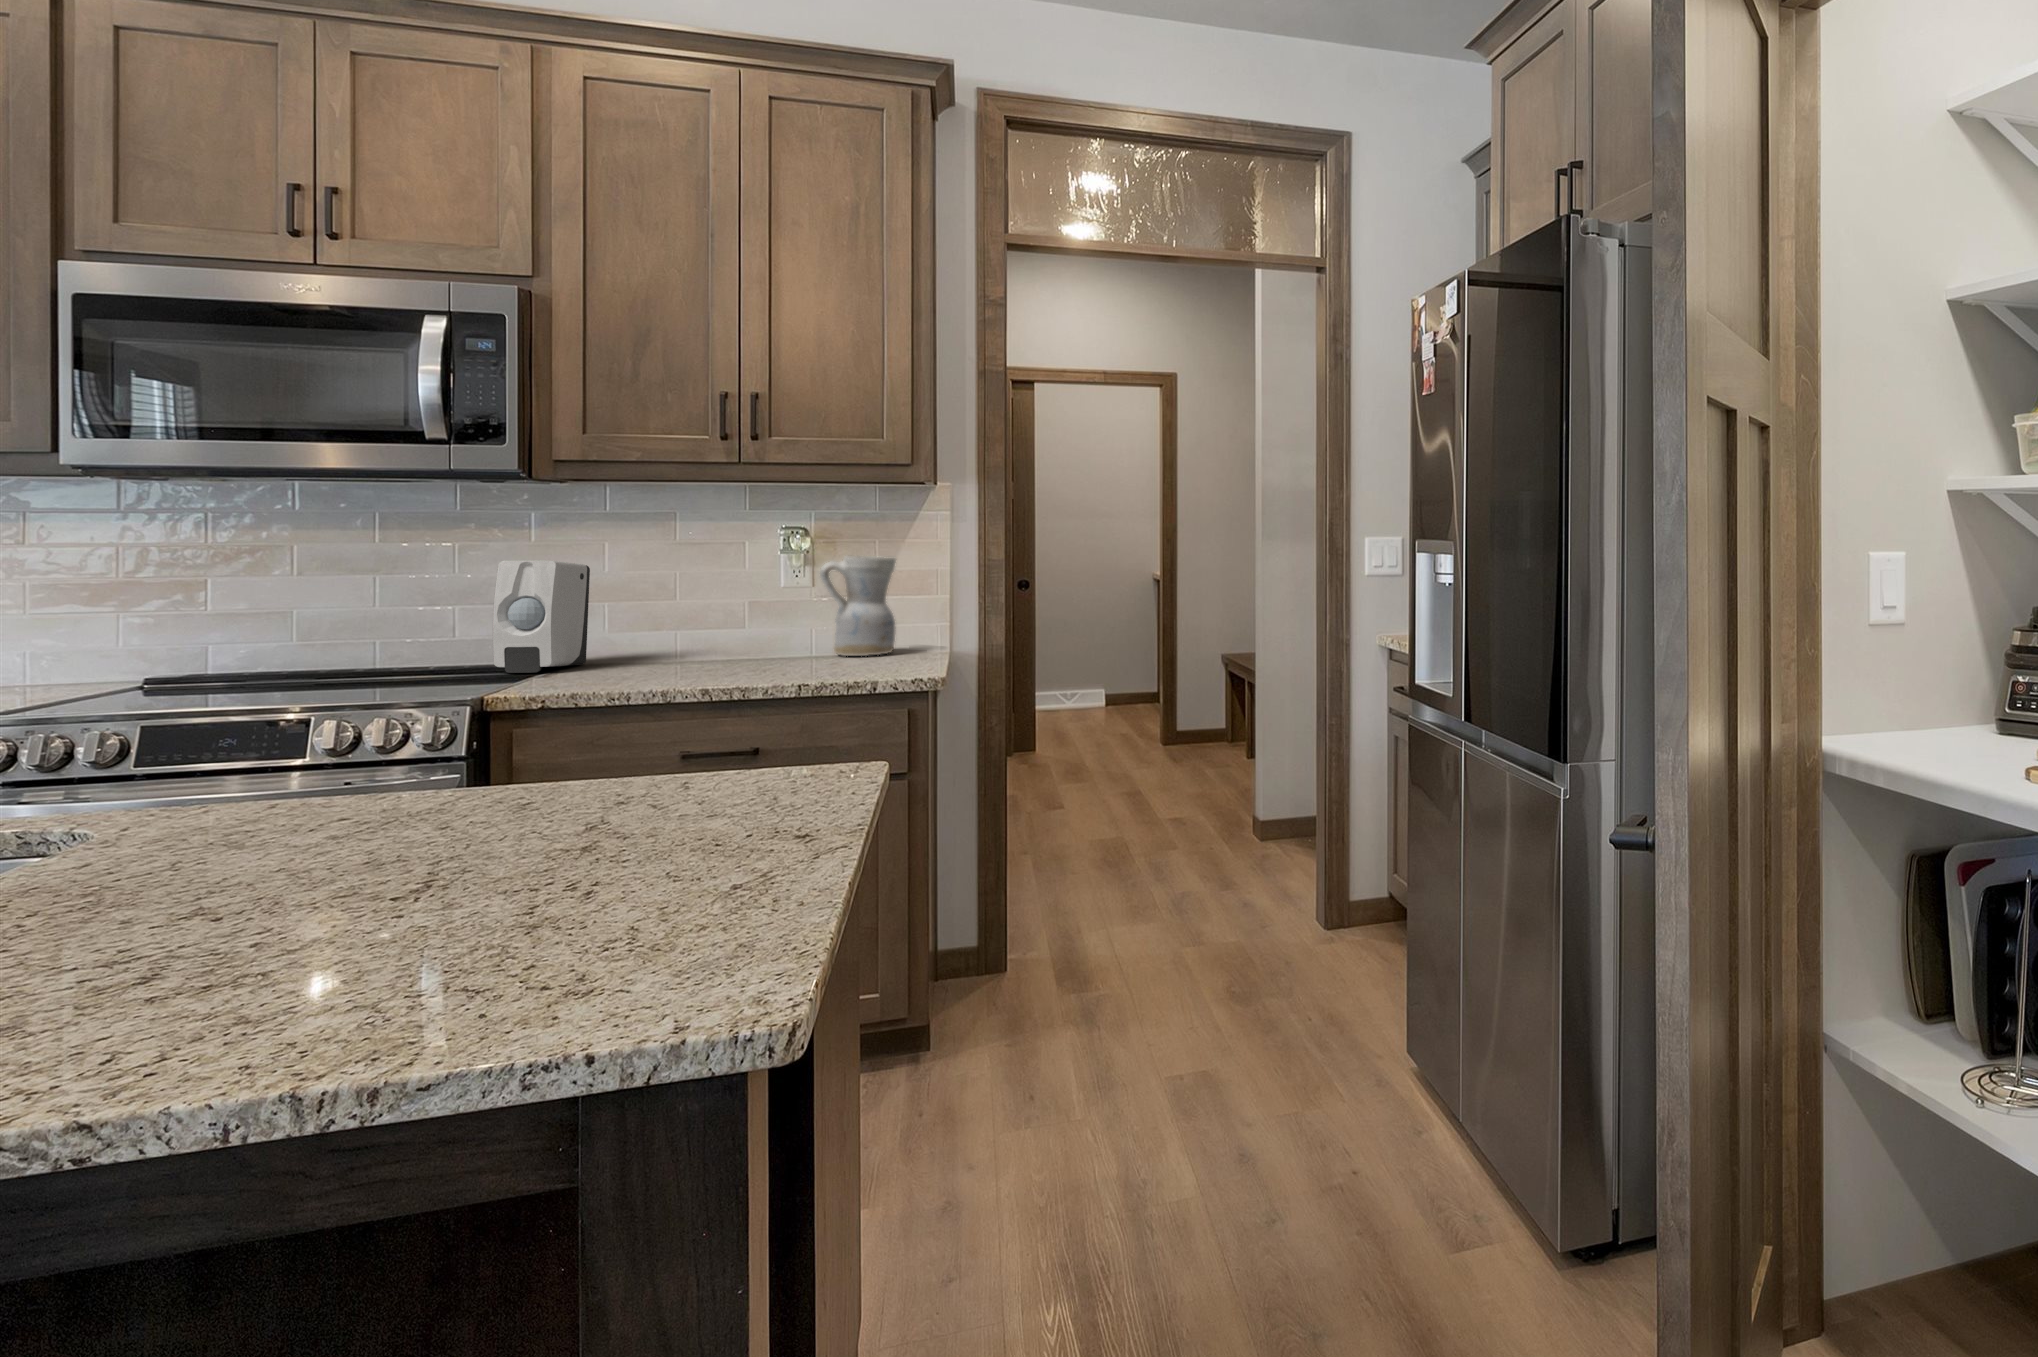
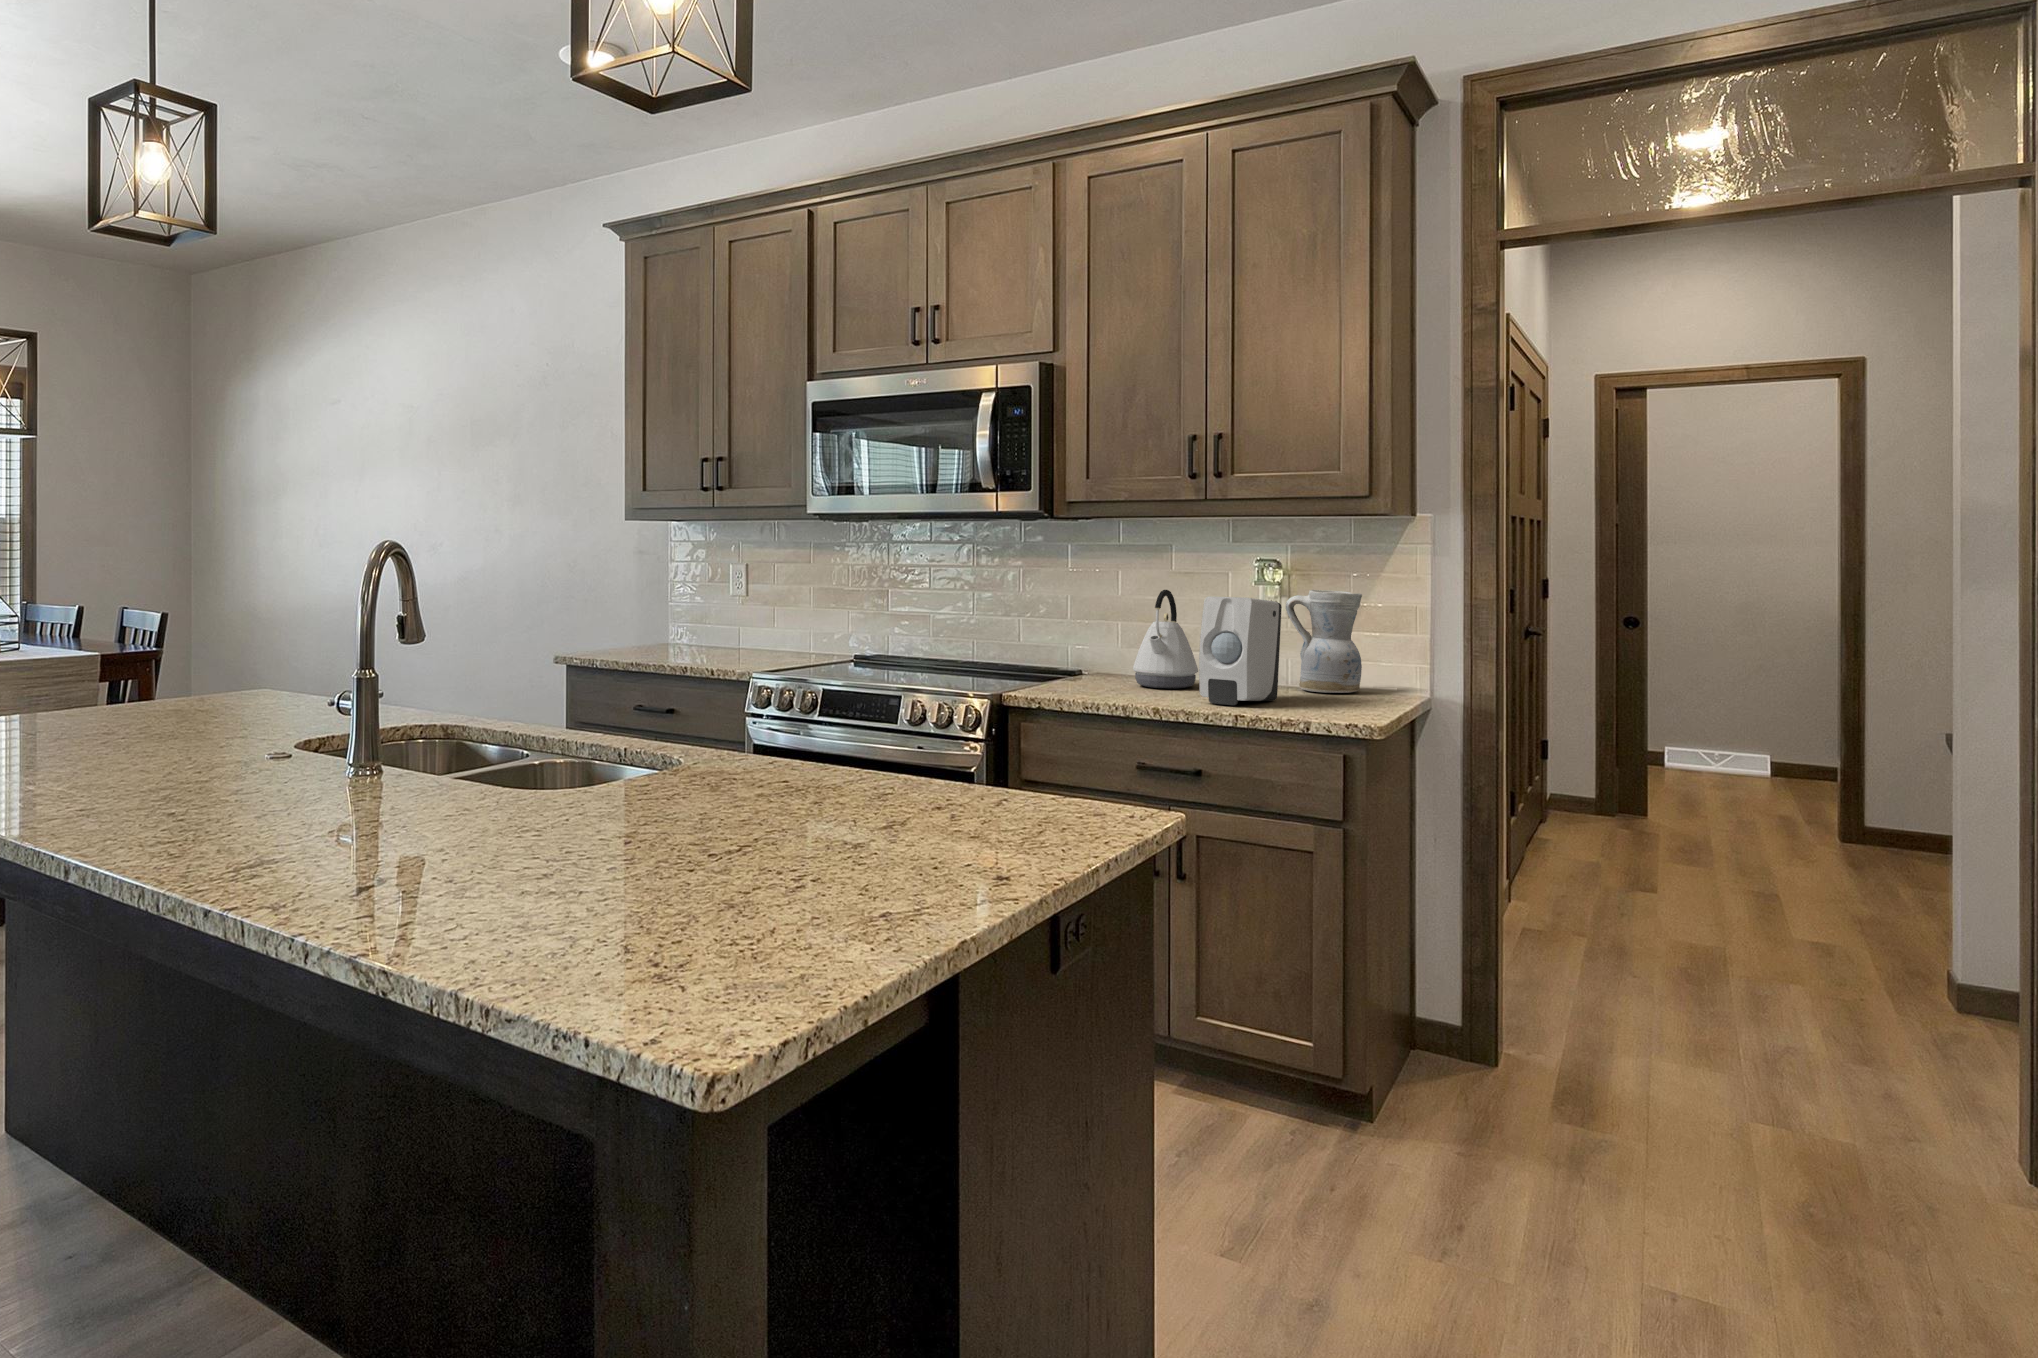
kettle: none [645,559,725,668] -> present [1133,590,1198,688]
soap dispenser: present [493,561,590,673] -> present [1199,596,1282,705]

